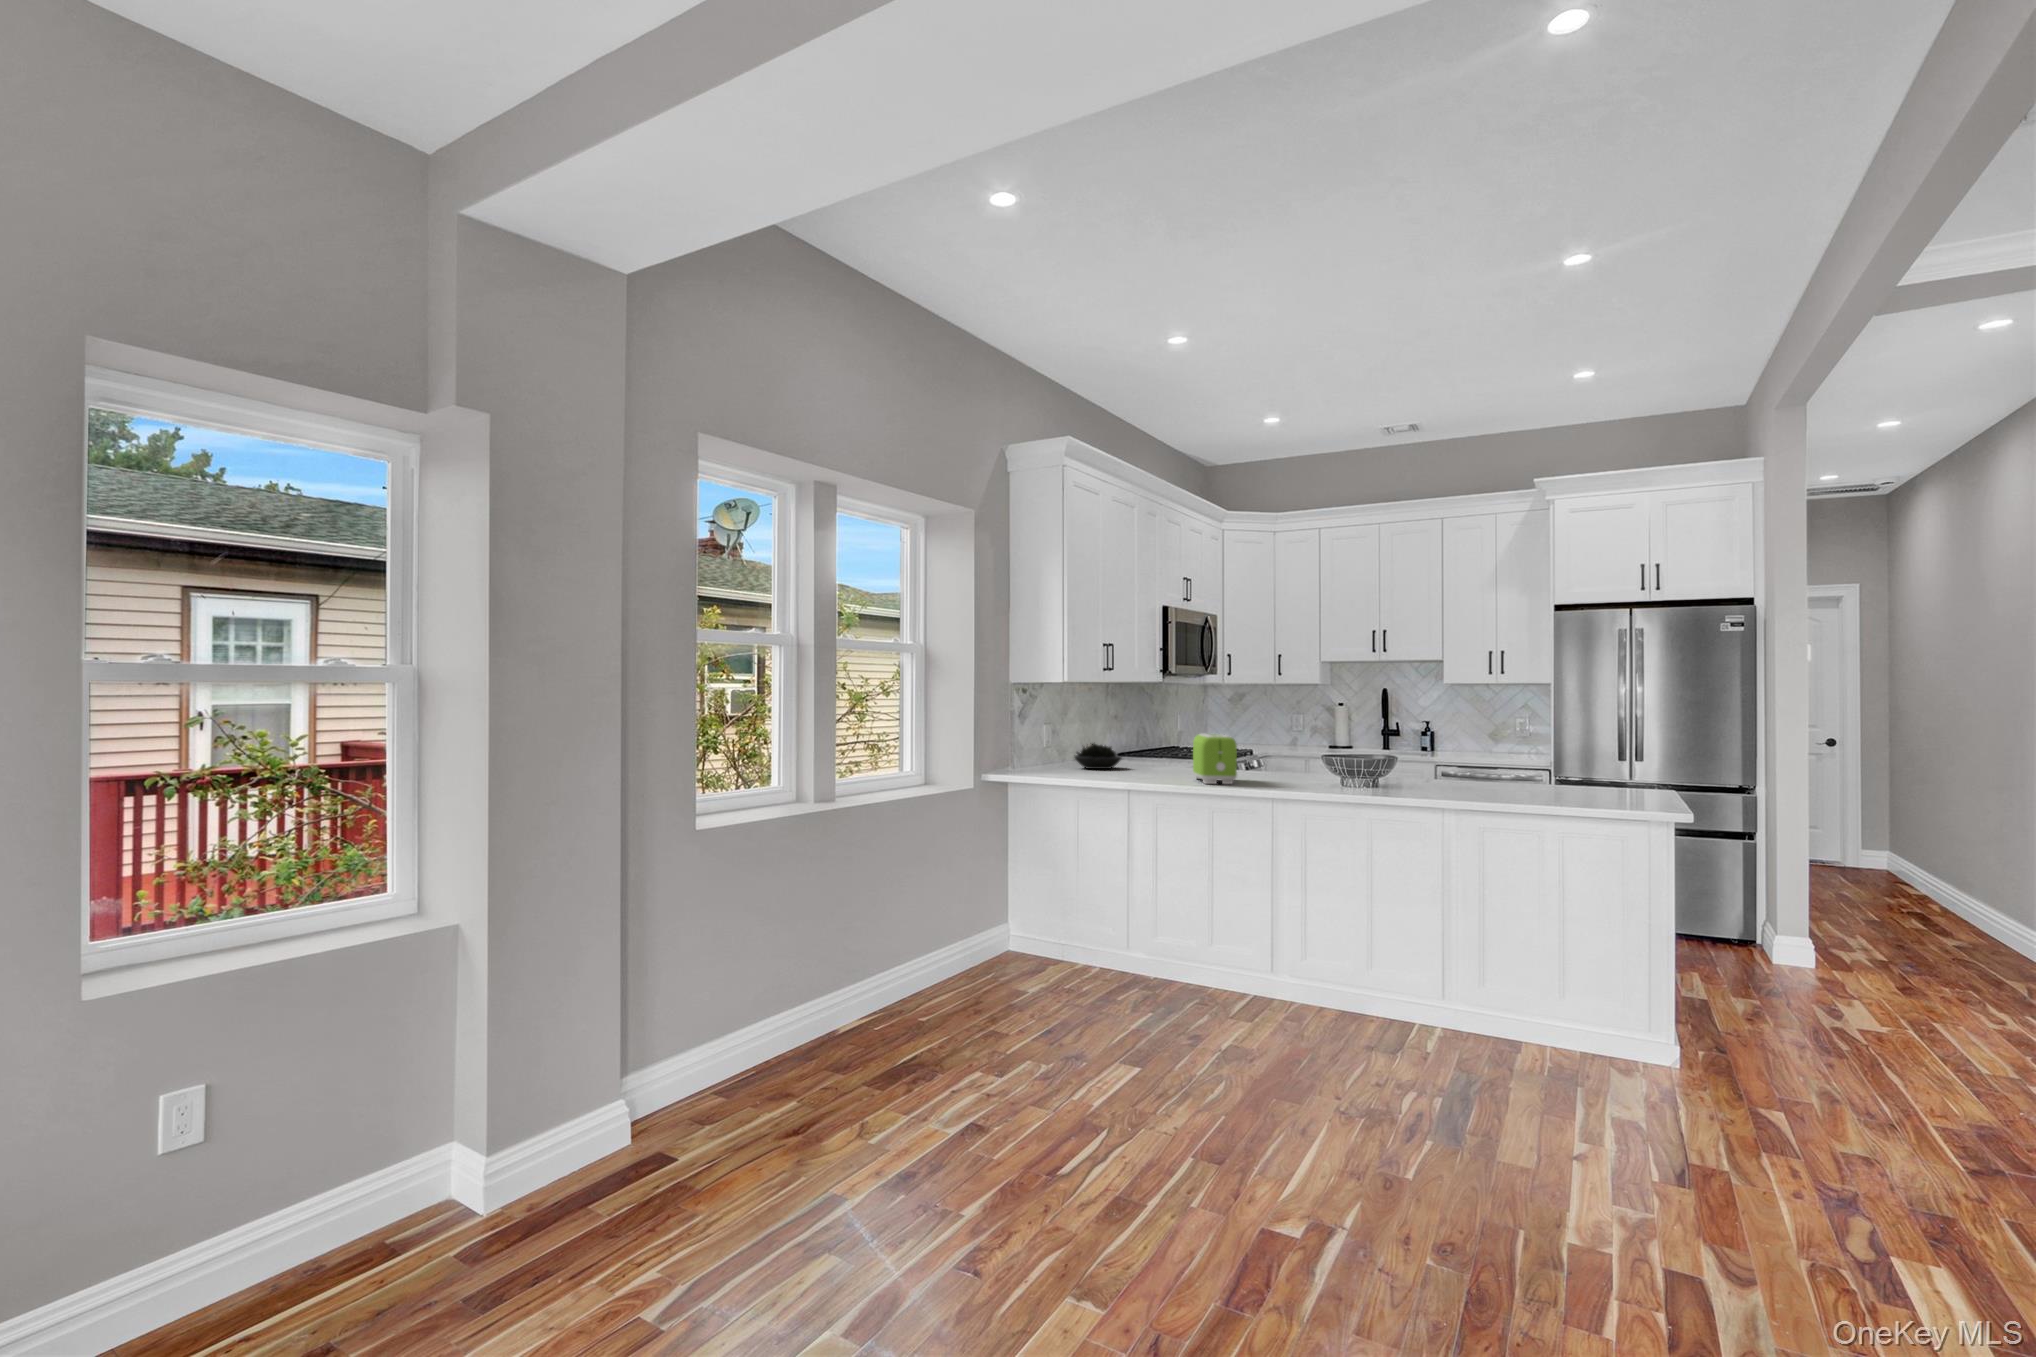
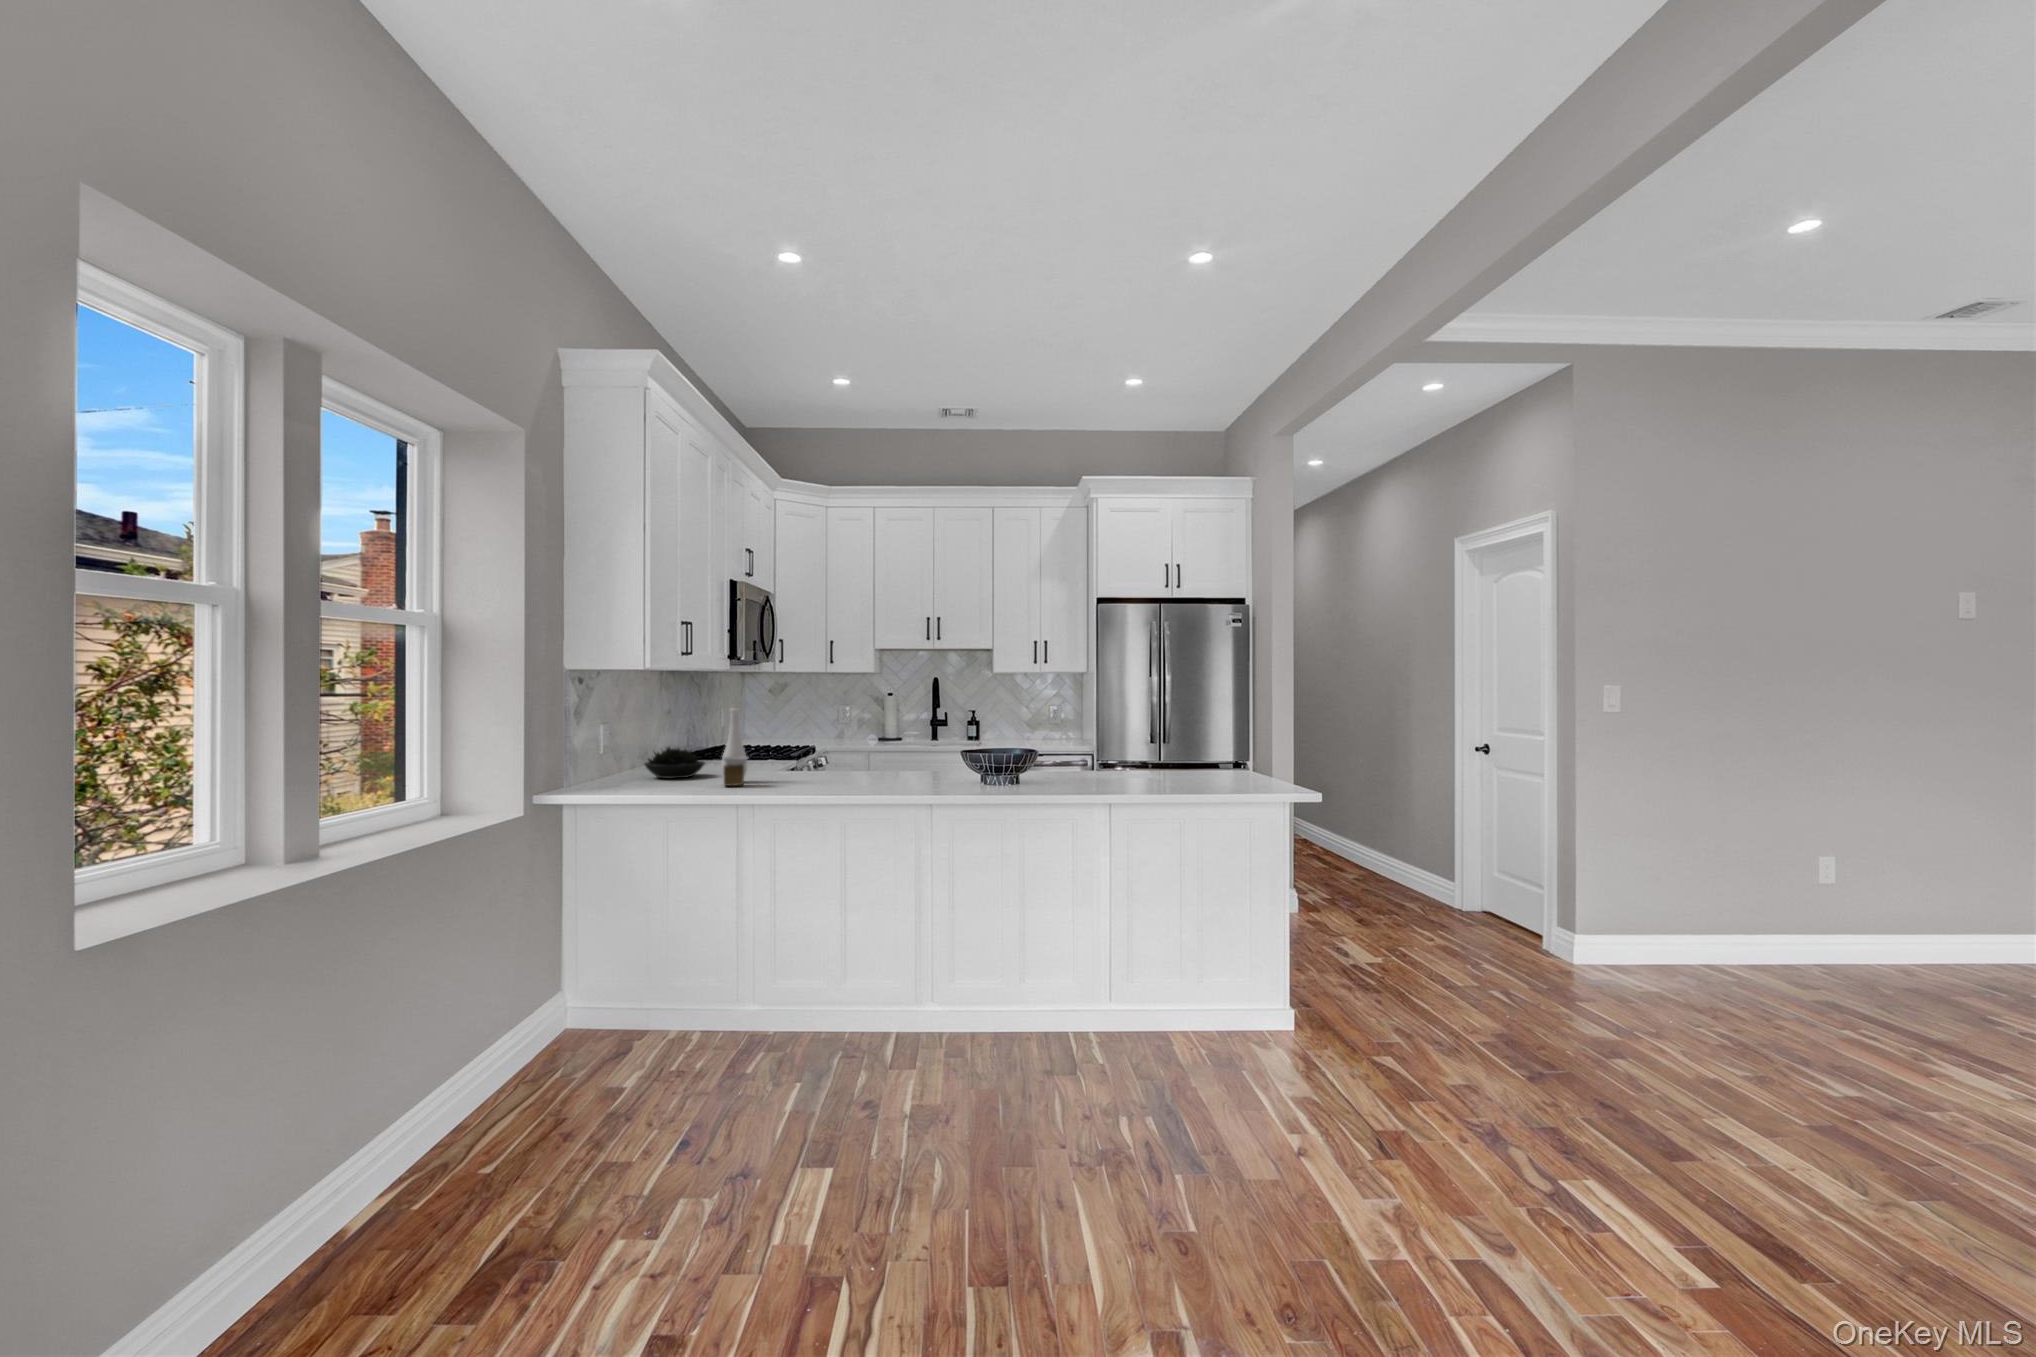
vase: none [1121,711,1147,776] -> present [721,708,748,786]
toaster: present [1193,734,1237,784] -> none [811,732,872,791]

